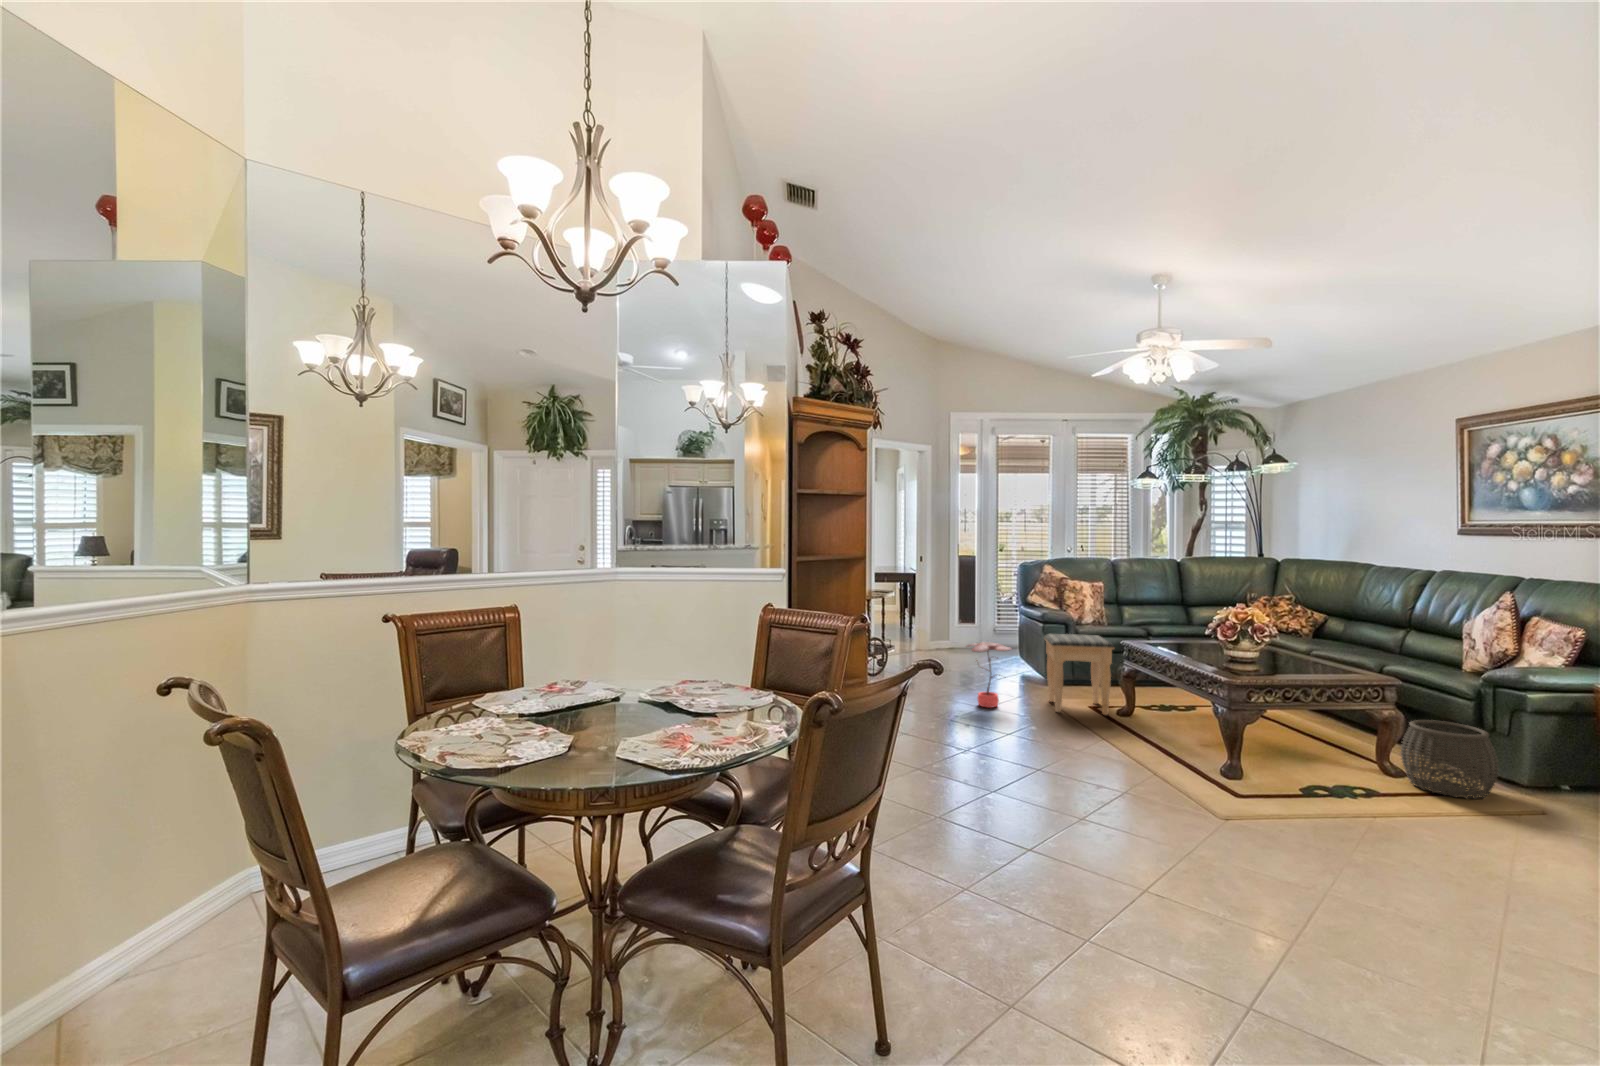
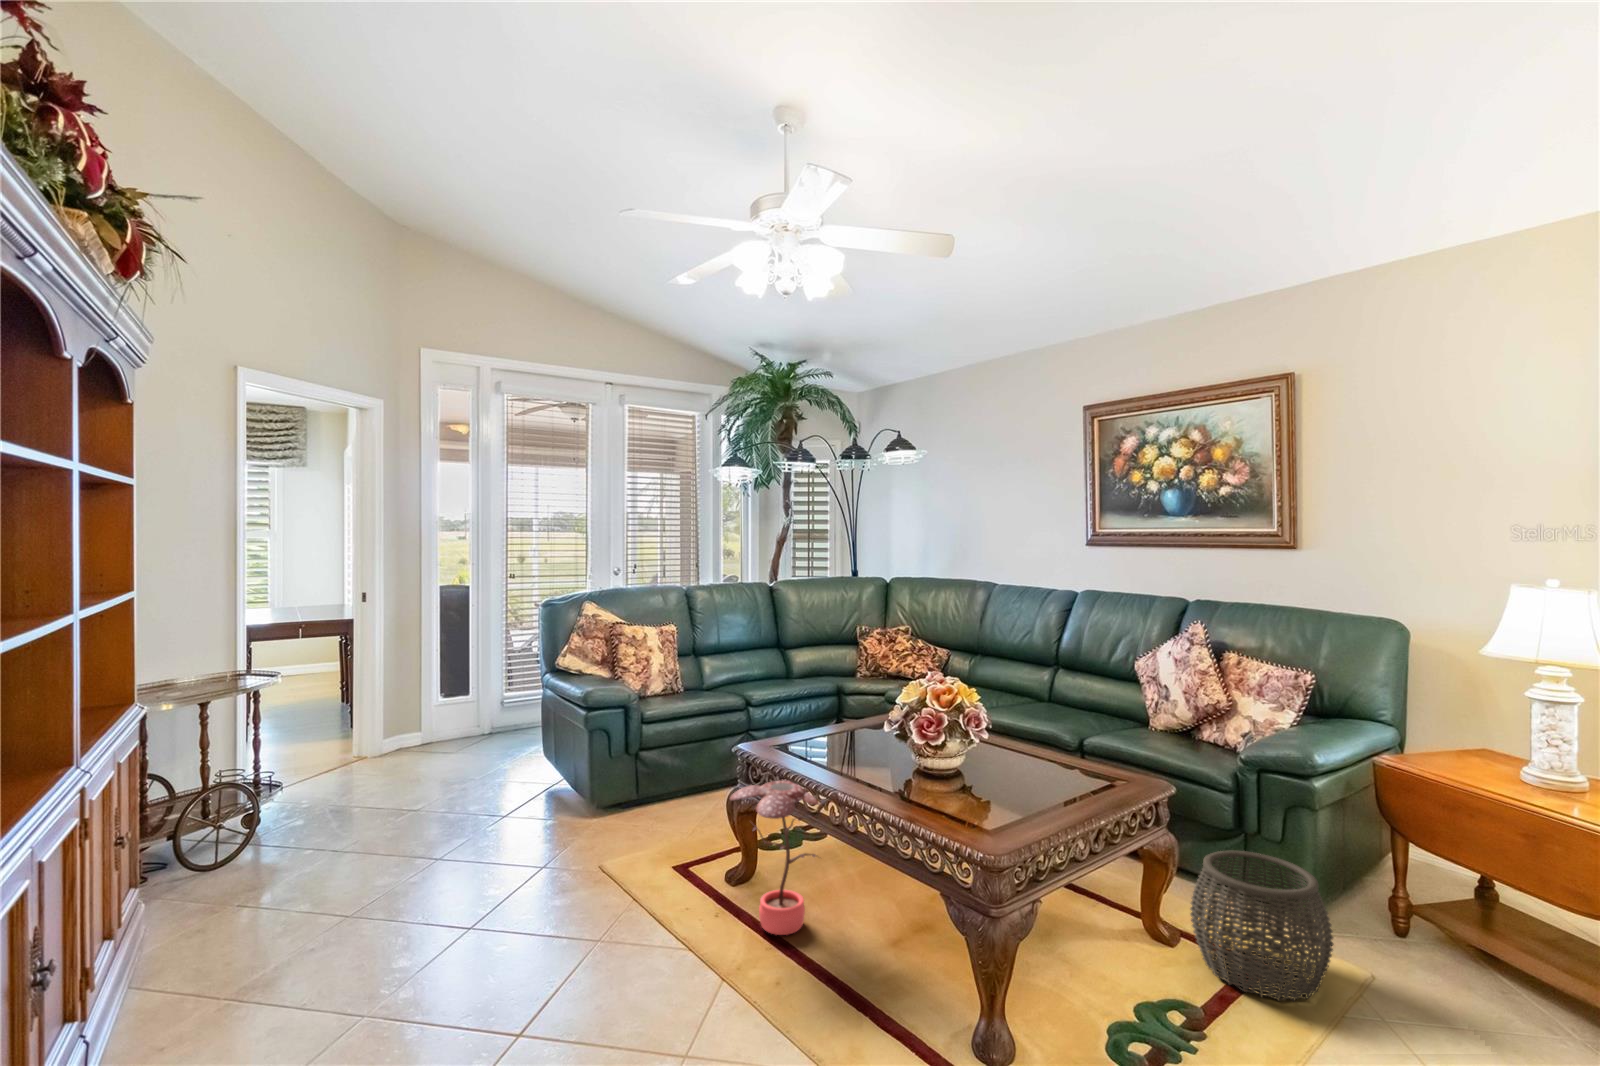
footstool: present [1044,634,1114,715] -> none [587,729,721,908]
potted plant: present [967,642,1011,708] -> present [730,781,819,935]

